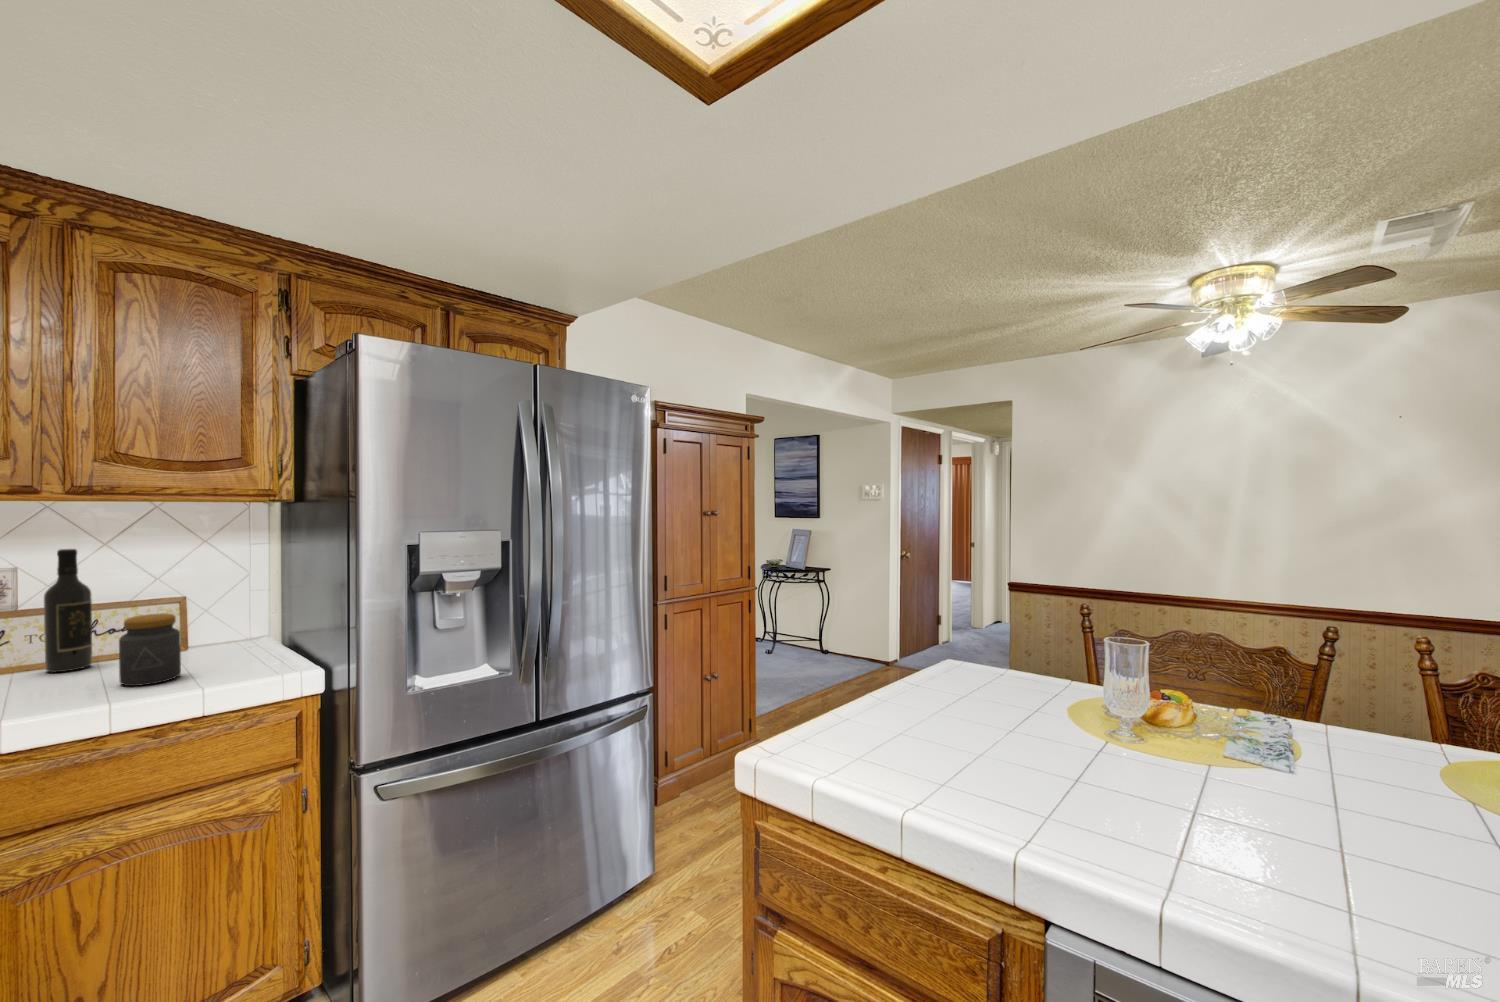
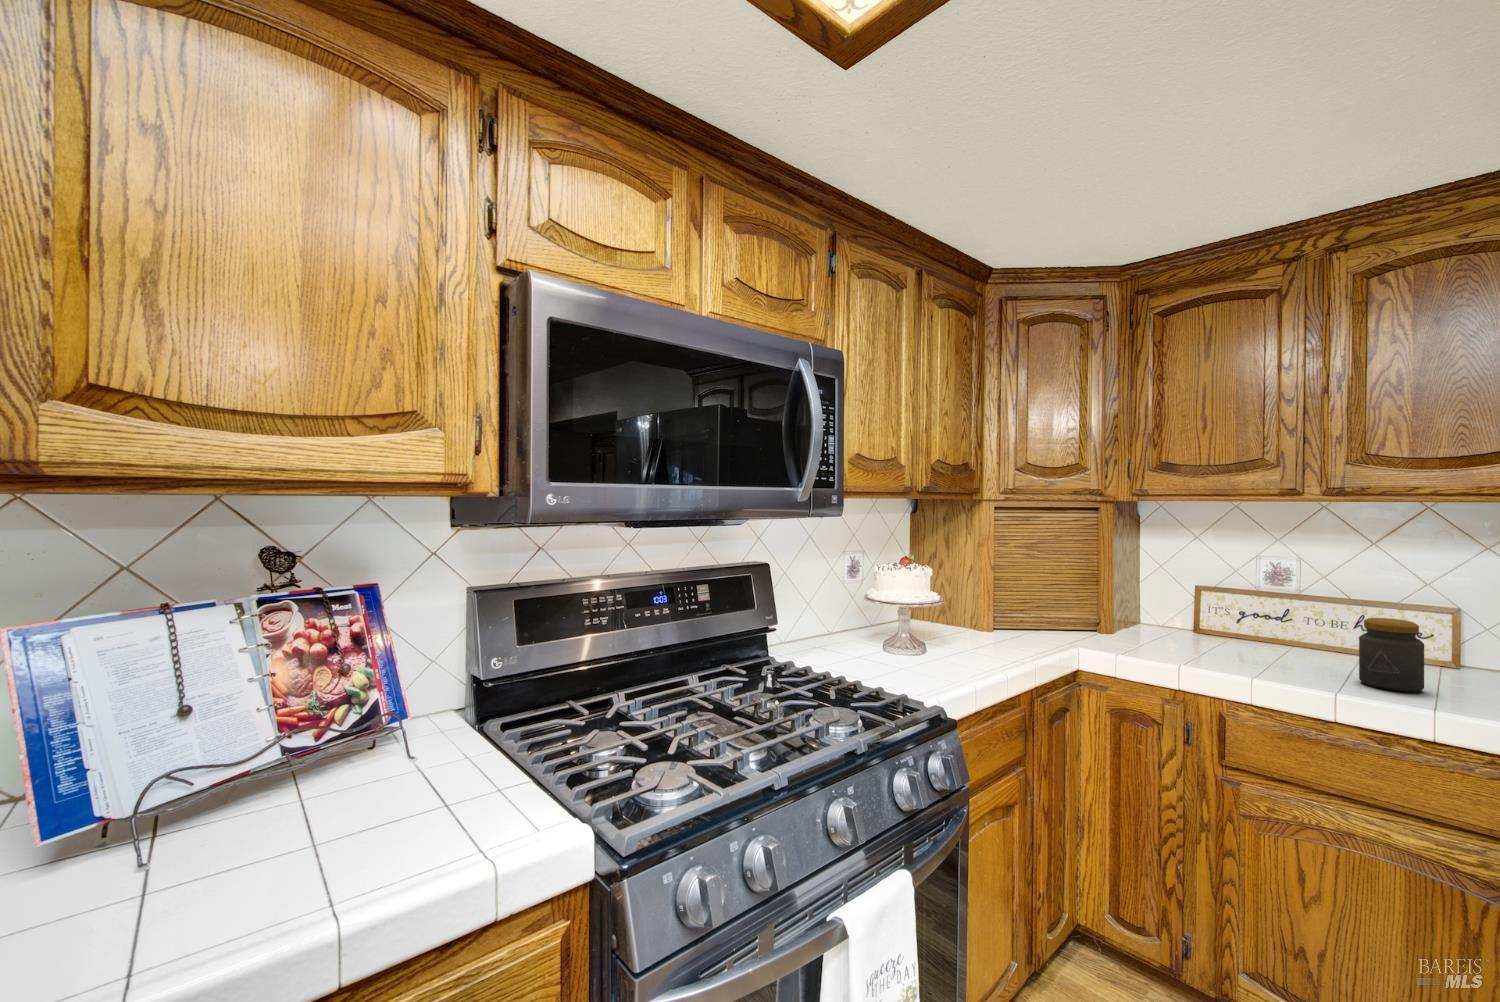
wine bottle: present [44,549,92,672] -> none [1315,546,1356,659]

